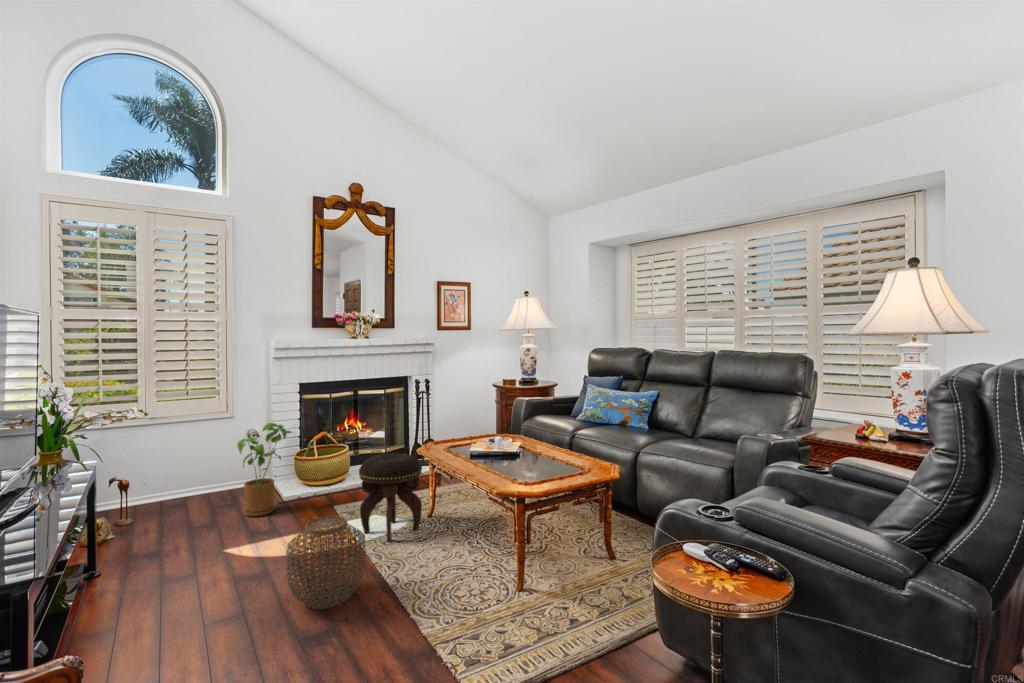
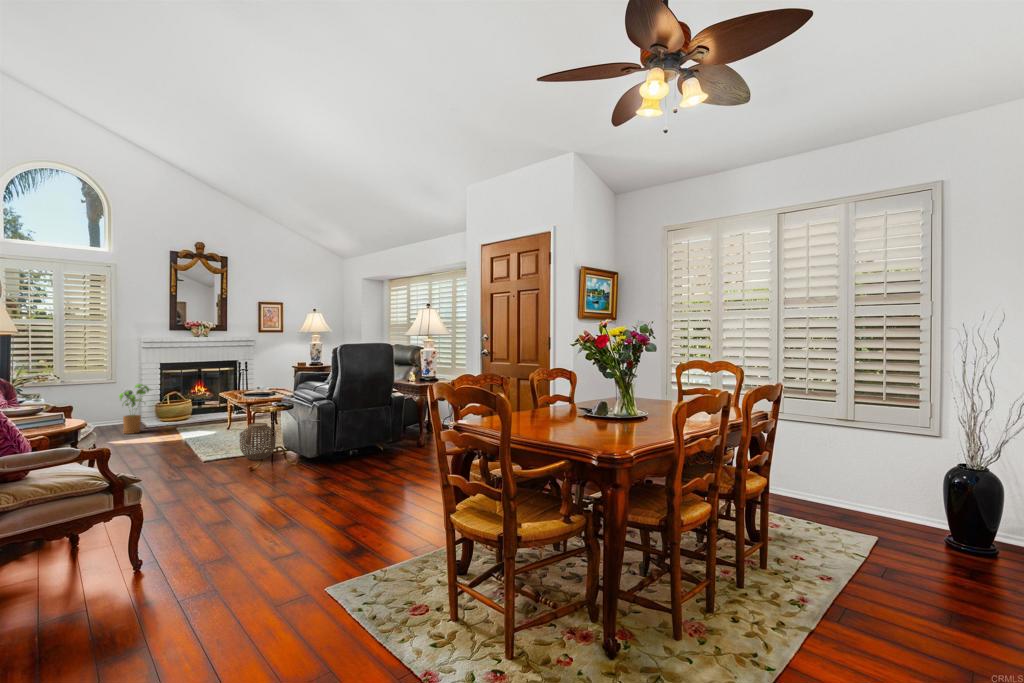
footstool: present [359,453,422,542] -> none [188,399,224,440]
woven basket: present [286,516,366,609] -> present [240,423,276,460]

